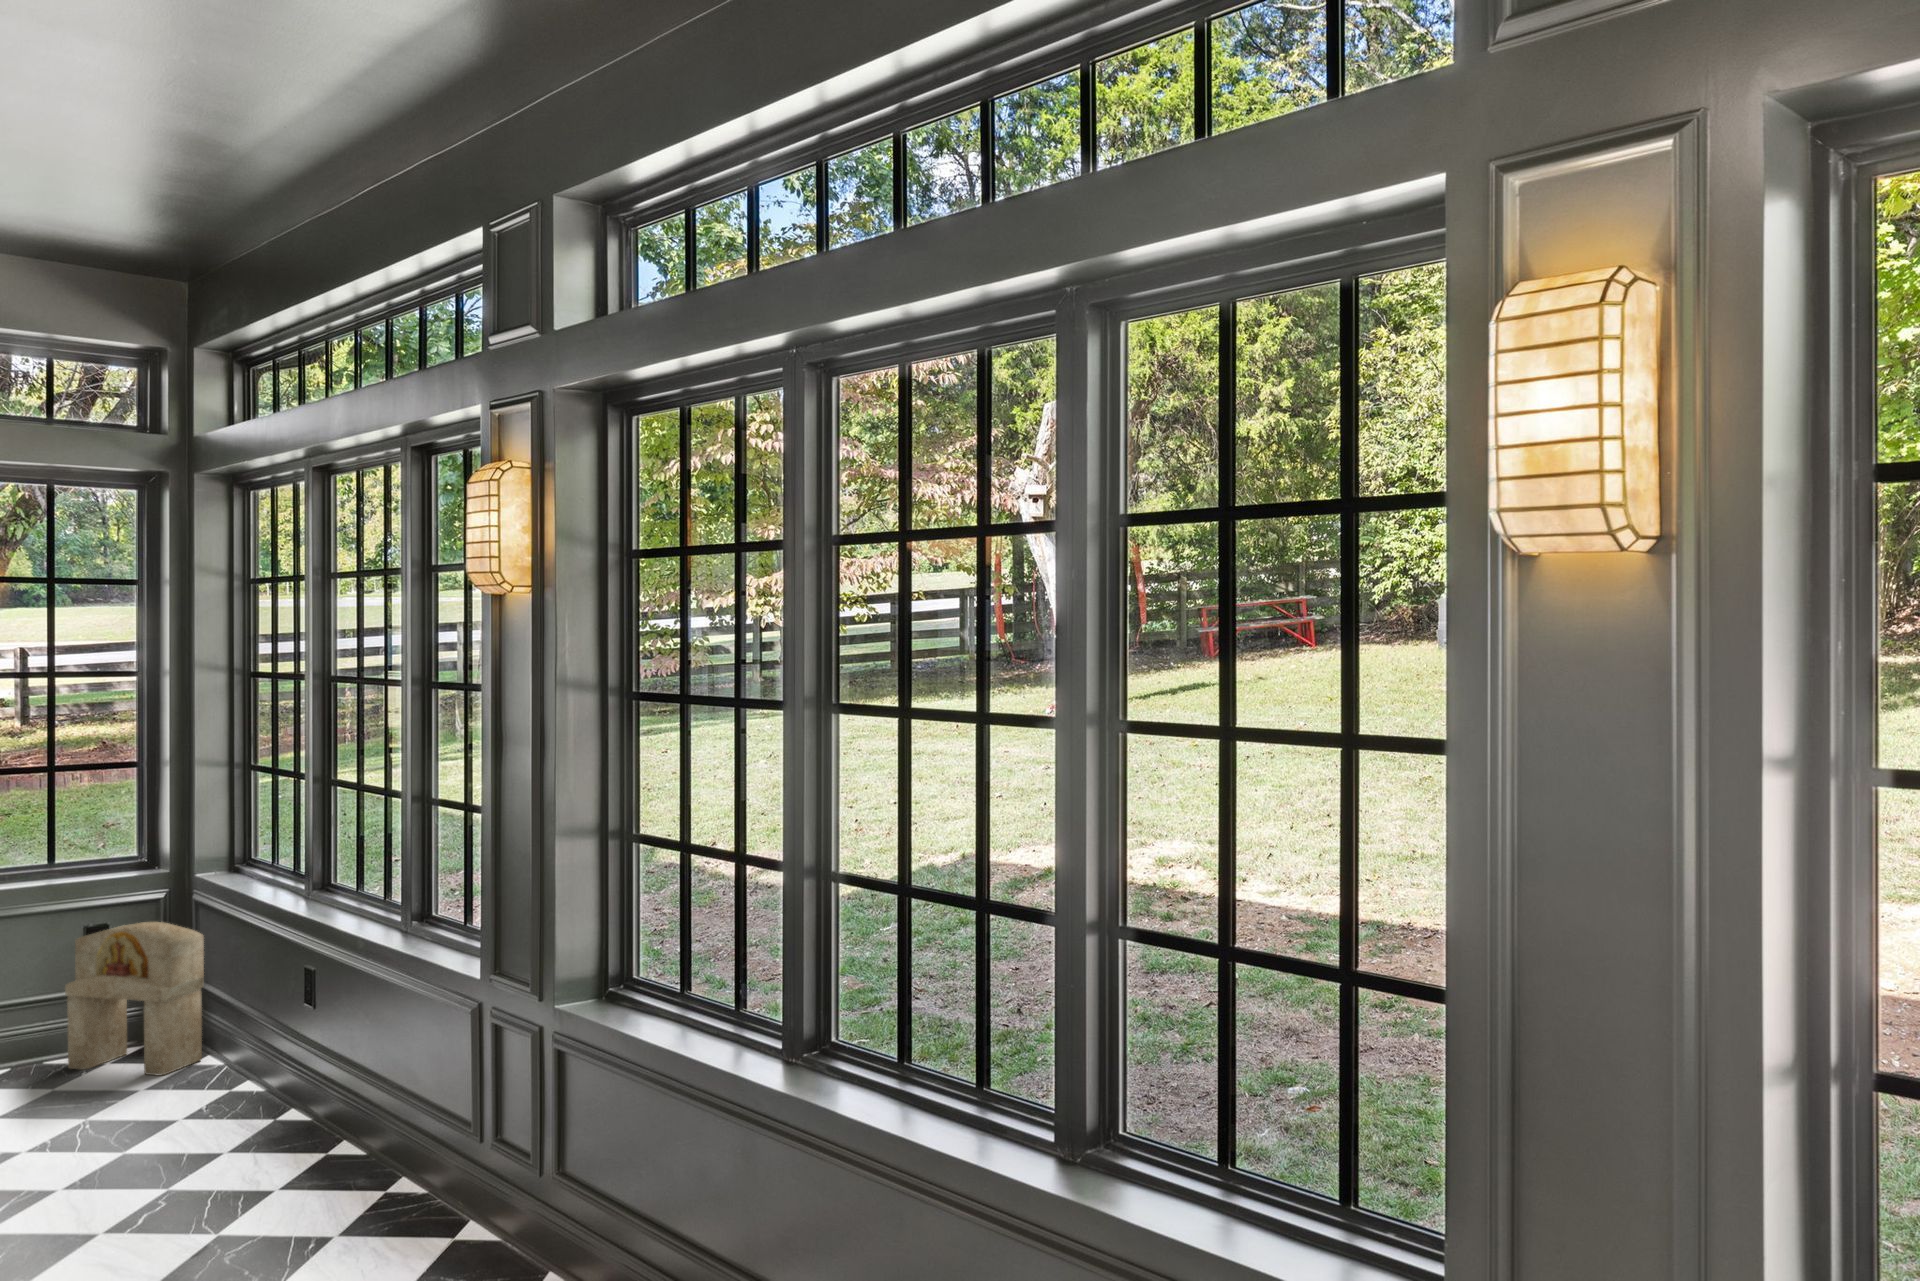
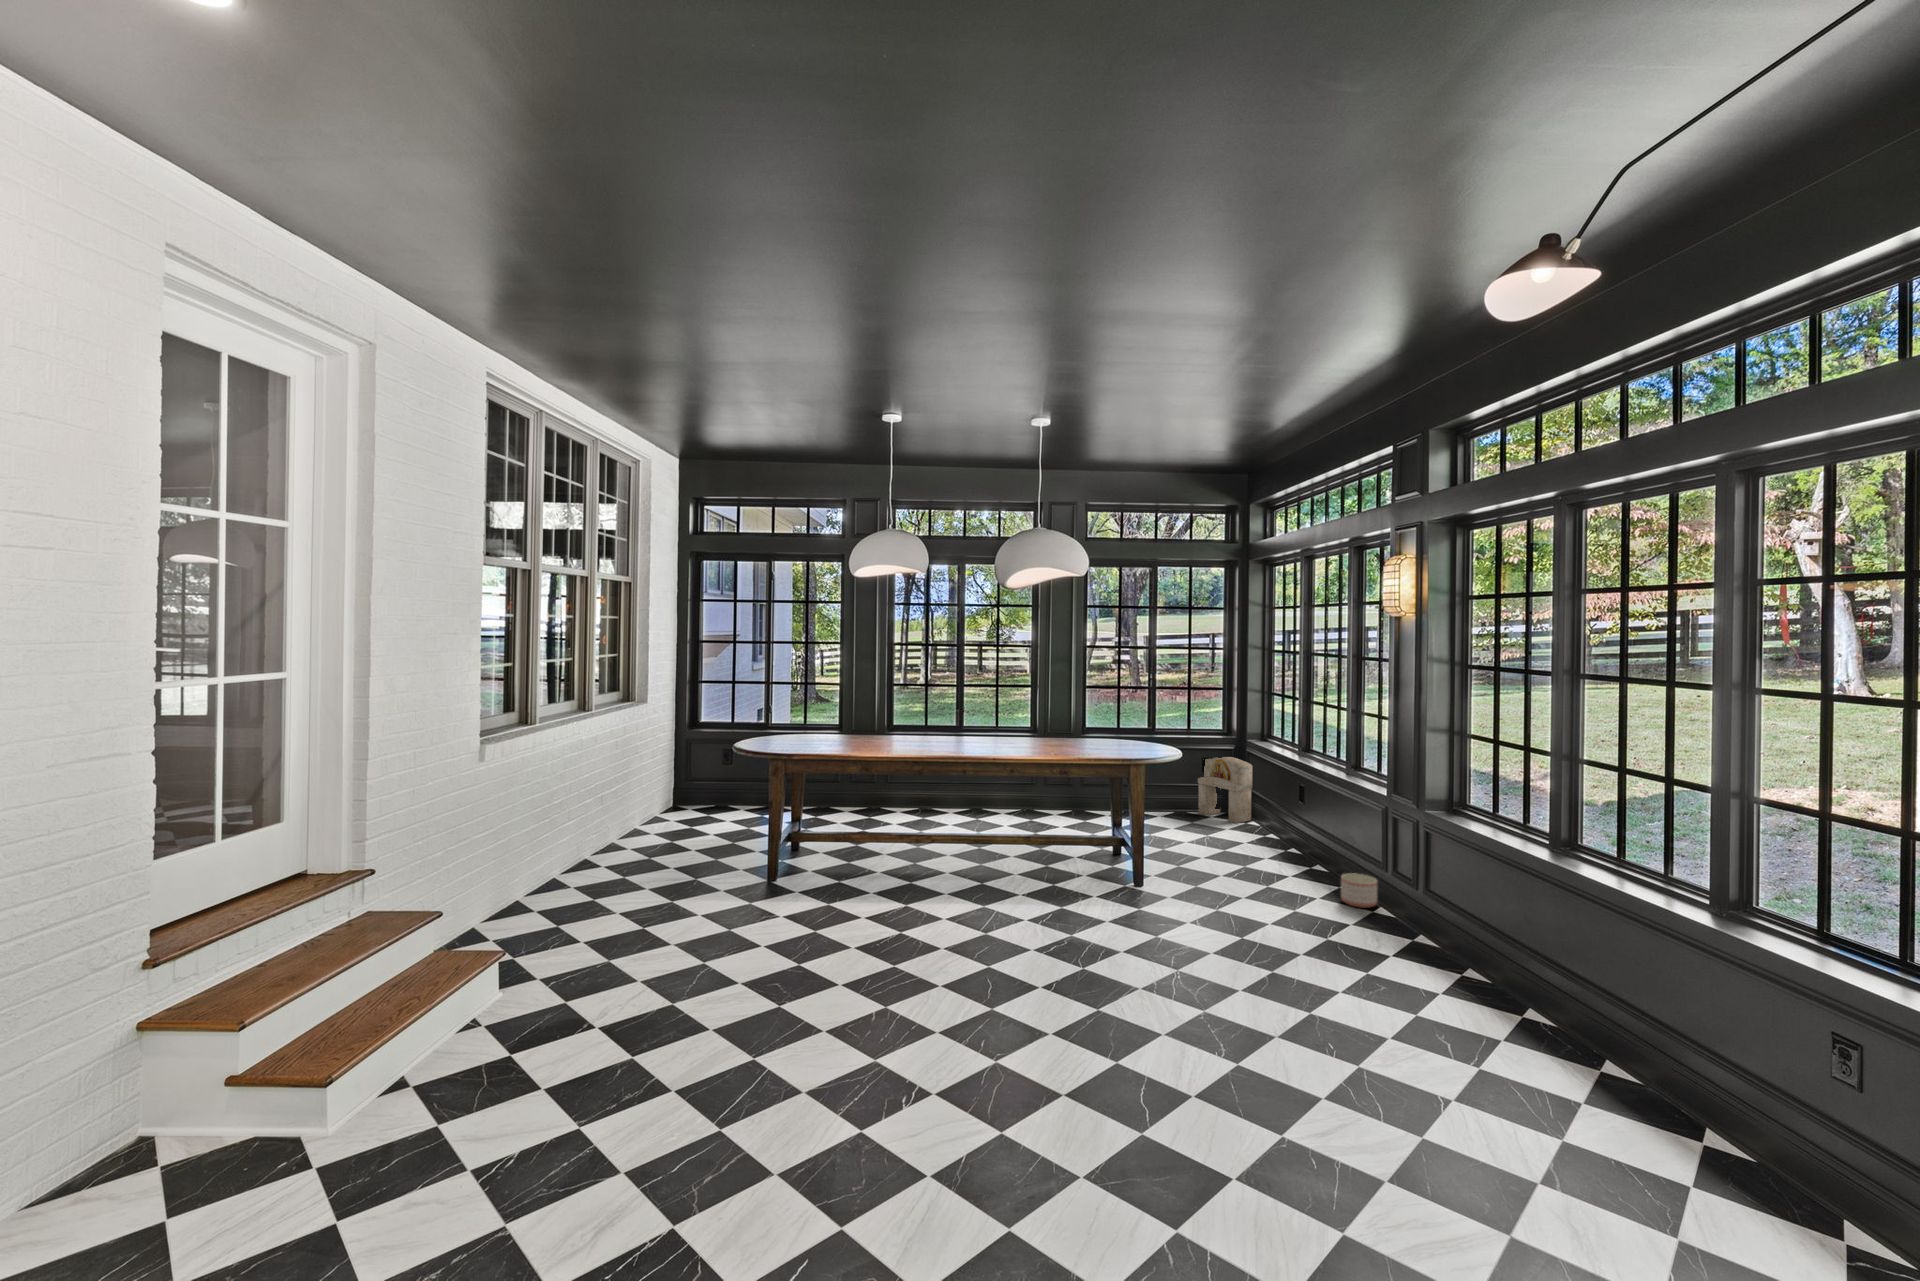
planter: none [386,1163,465,1246] -> present [1341,873,1377,908]

